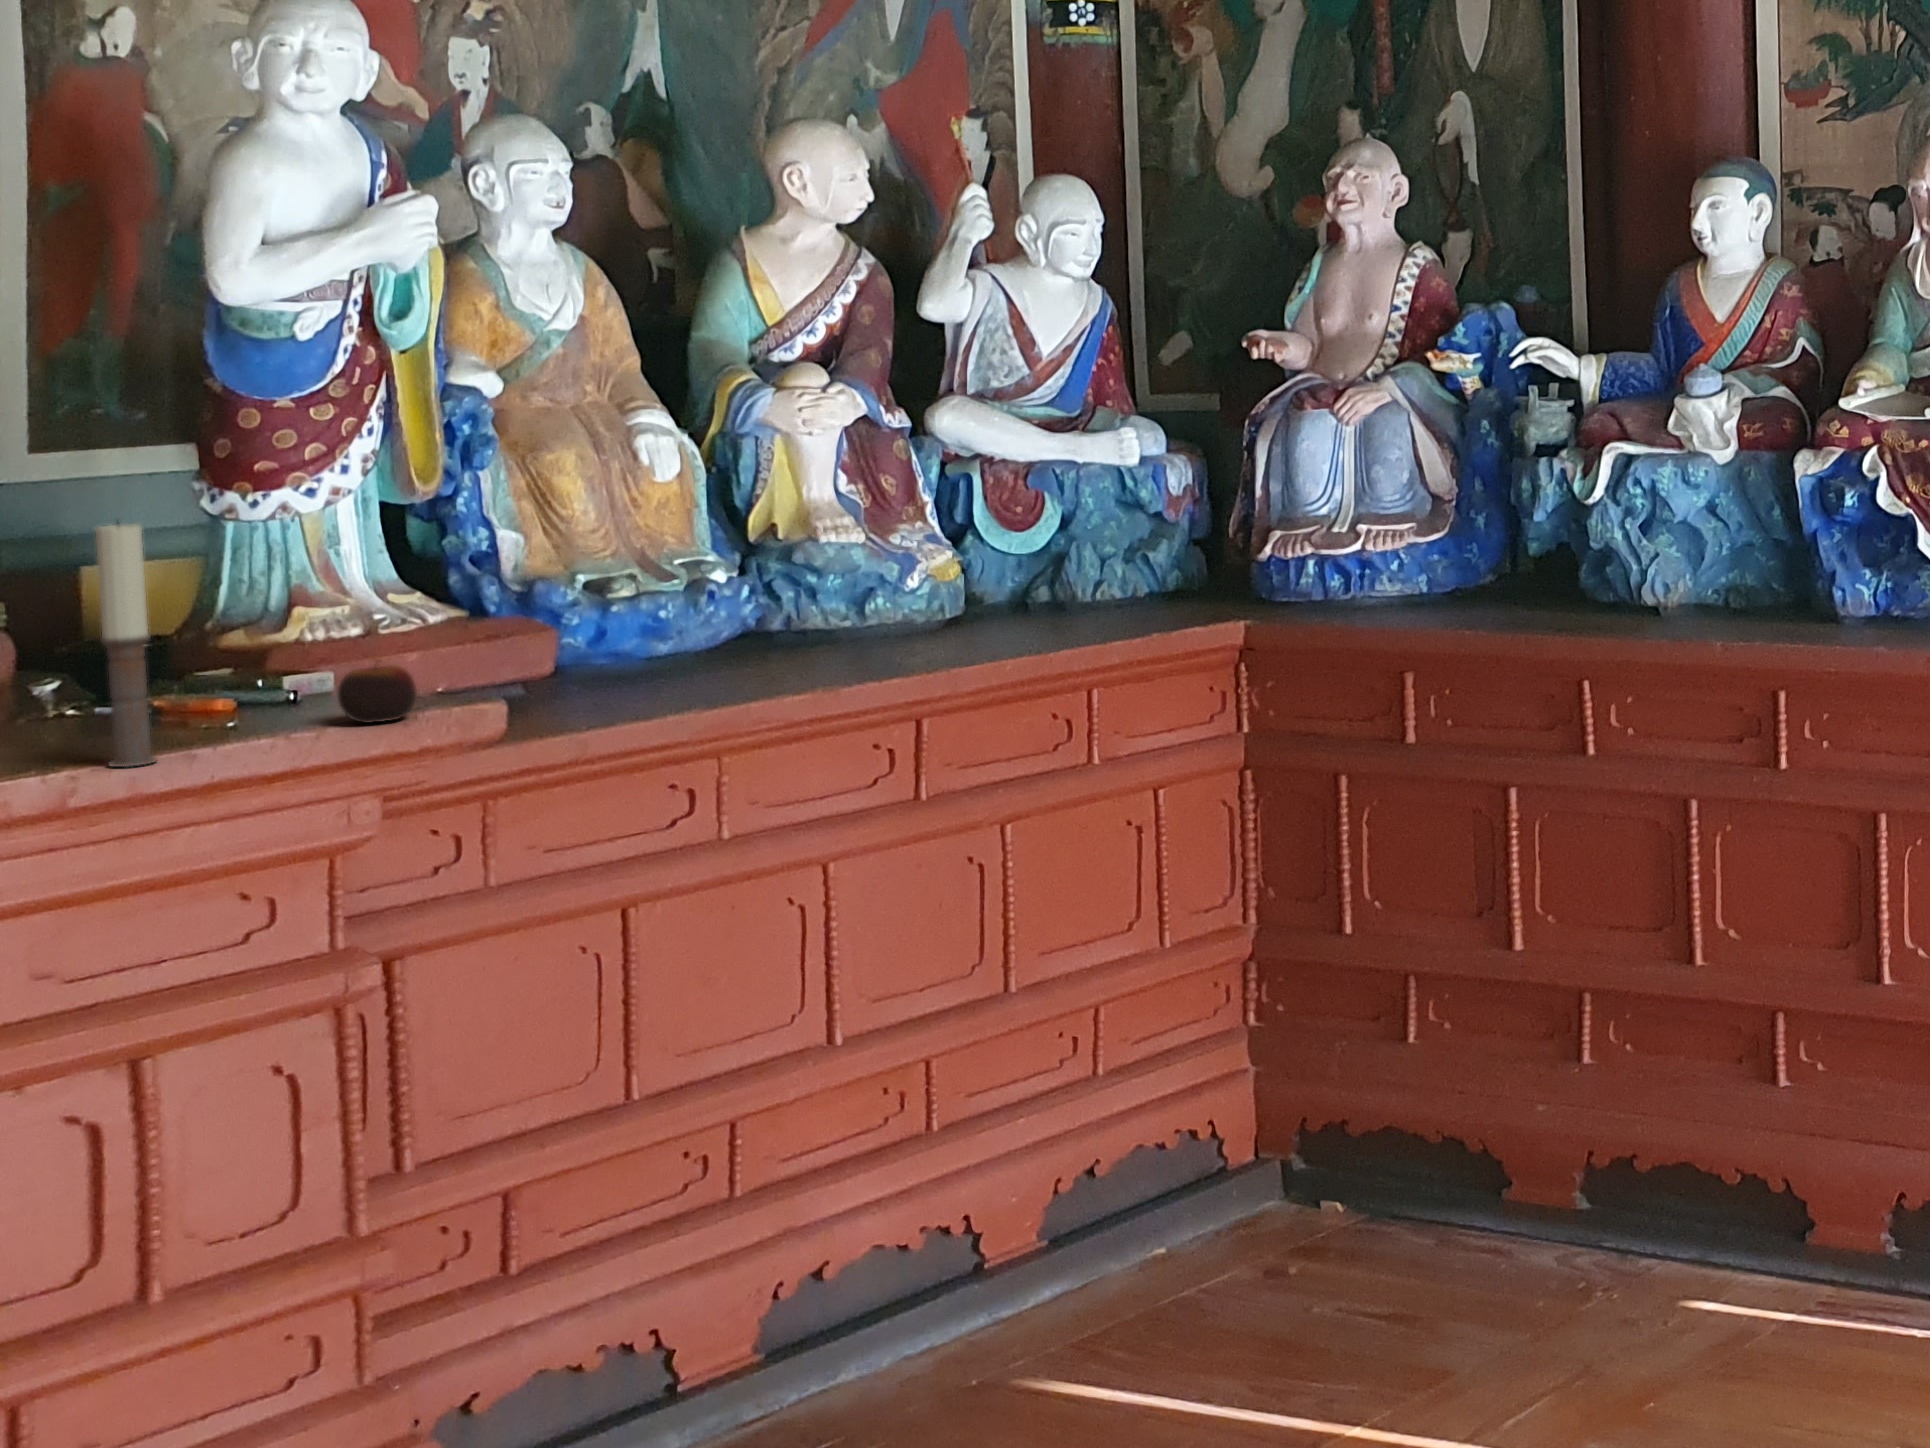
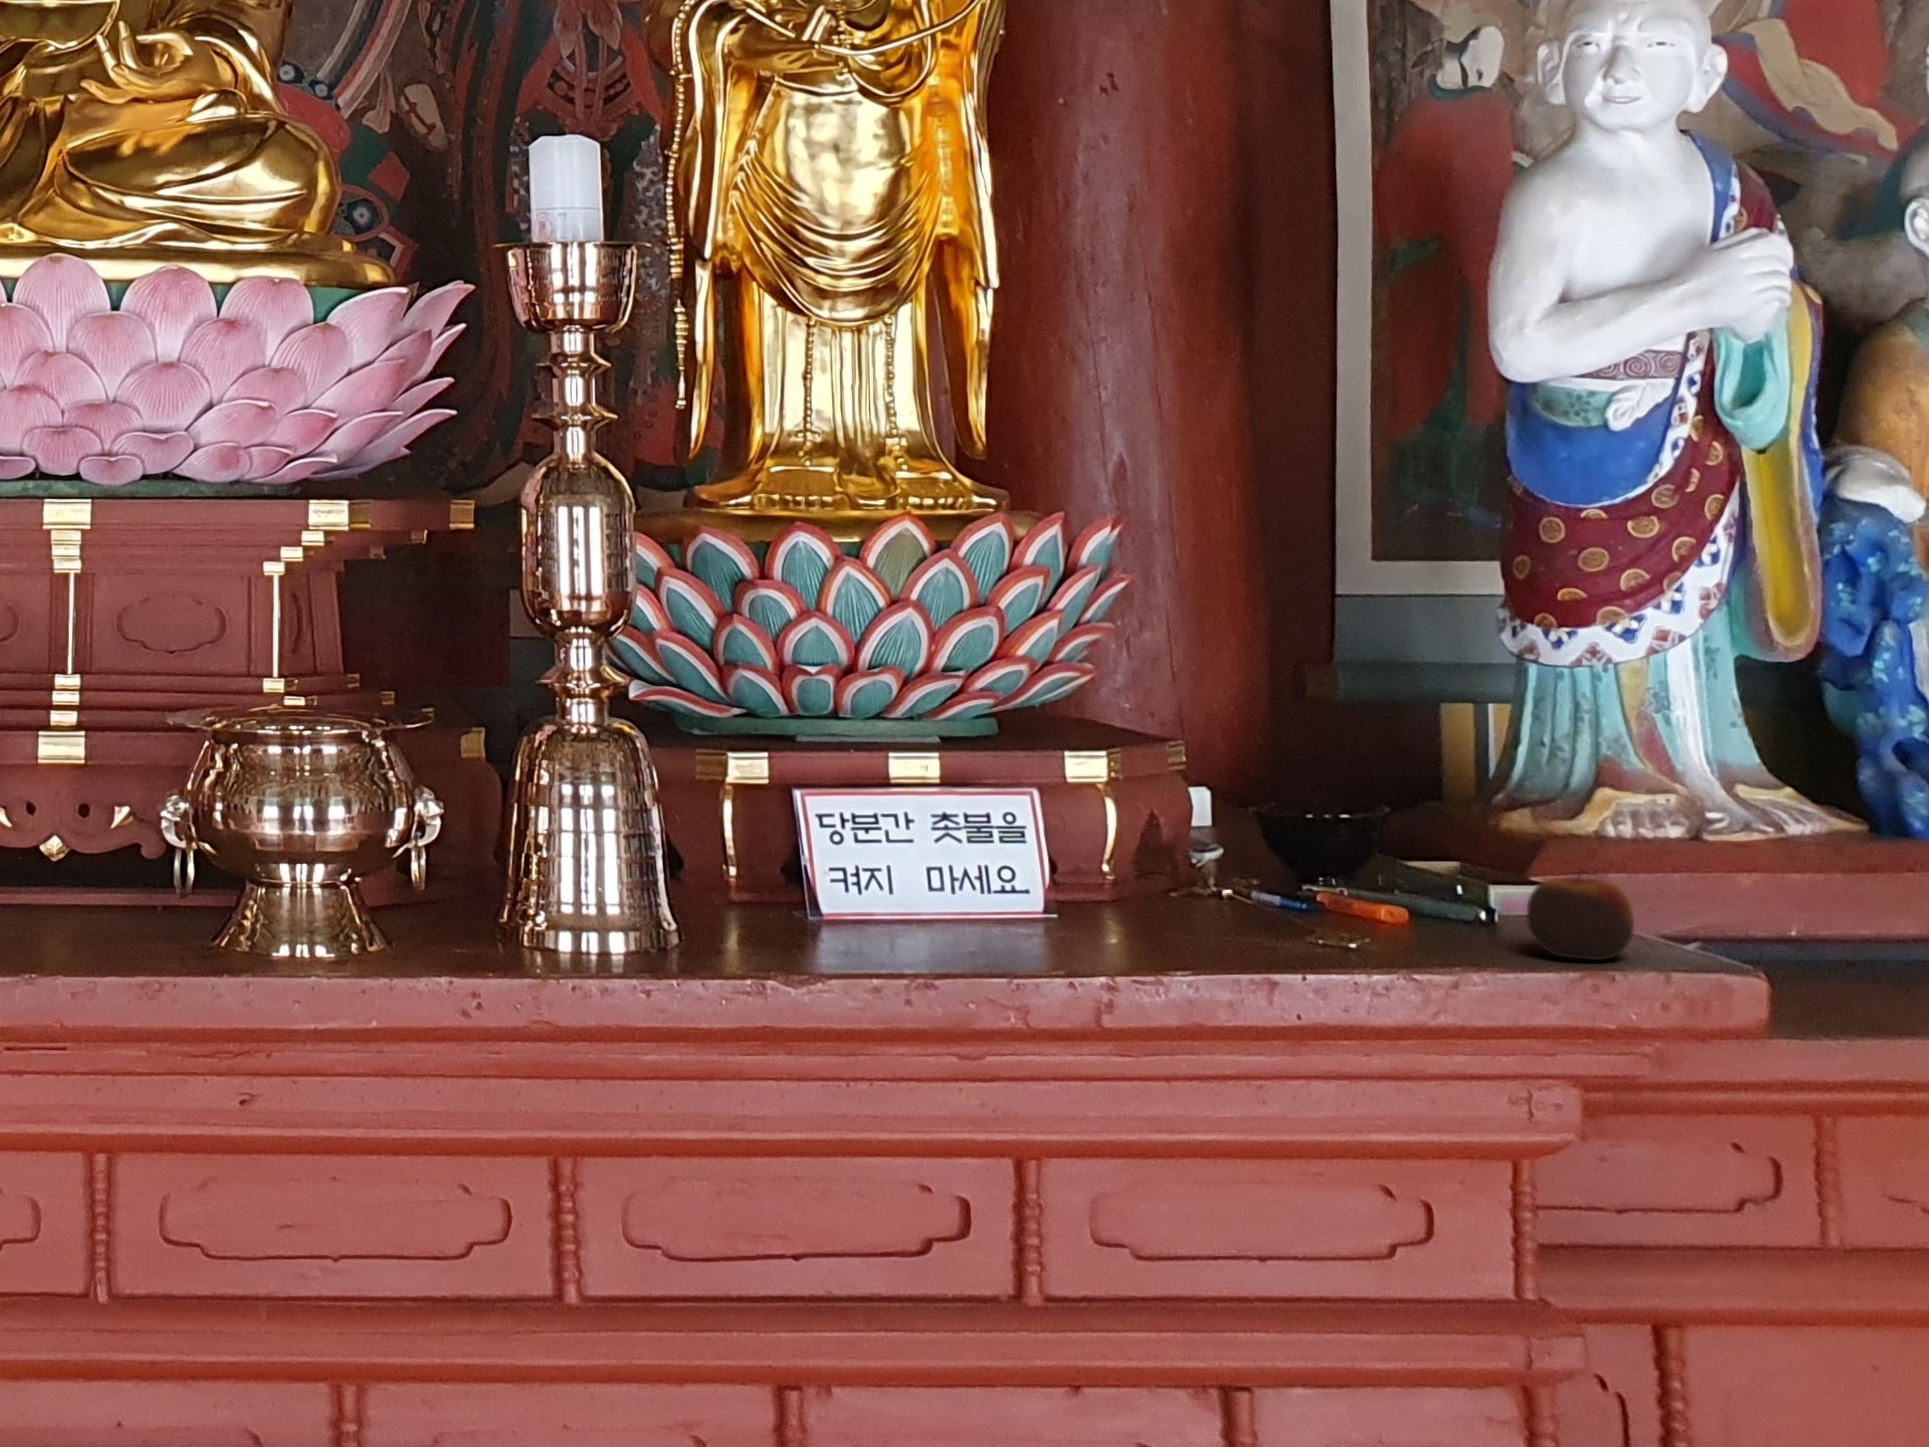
candle: present [96,523,157,767] -> none [1210,632,1274,962]

